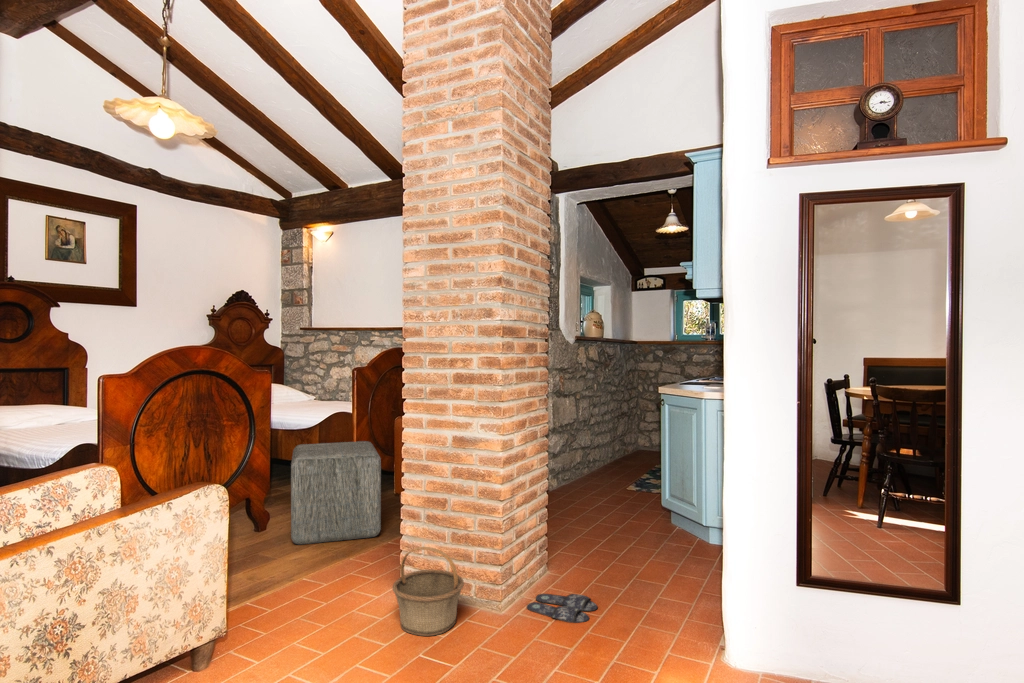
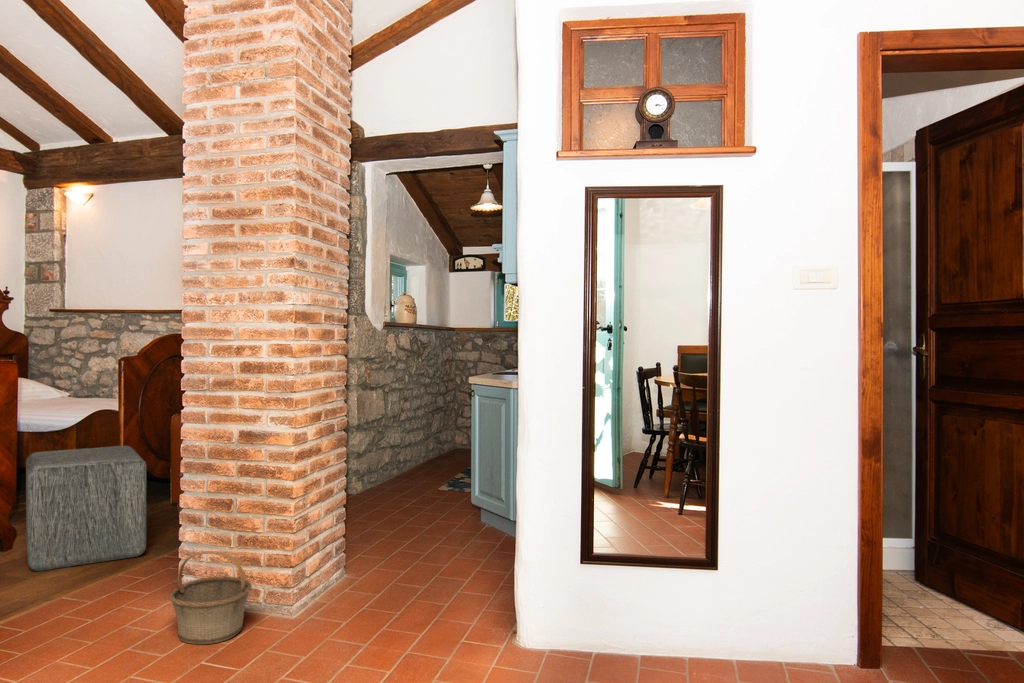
slippers: present [527,594,597,623] -> none [321,592,397,618]

